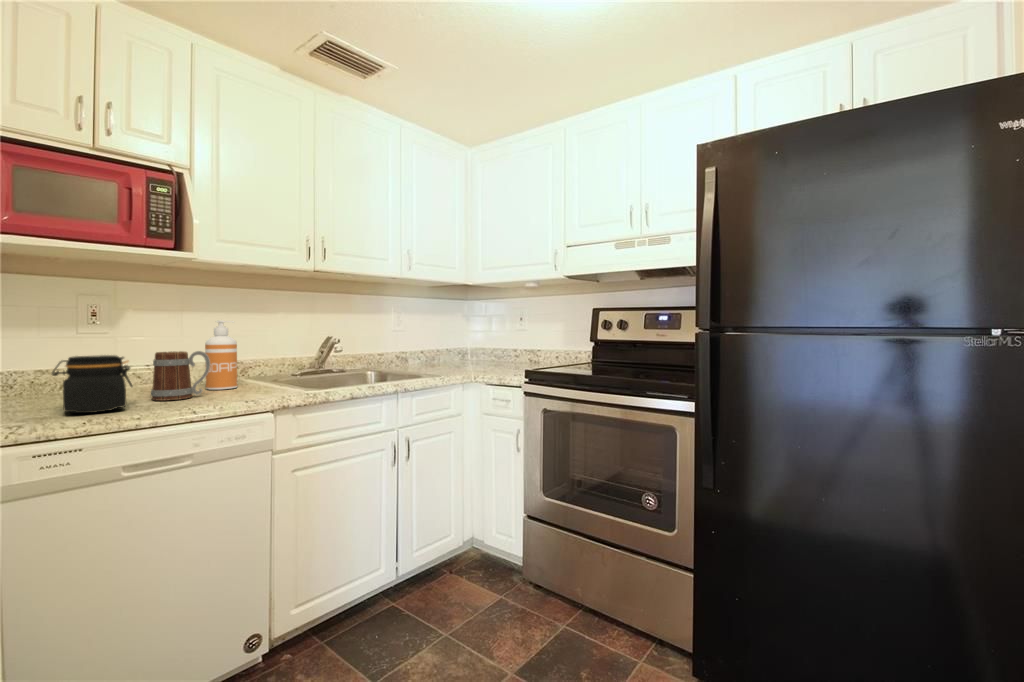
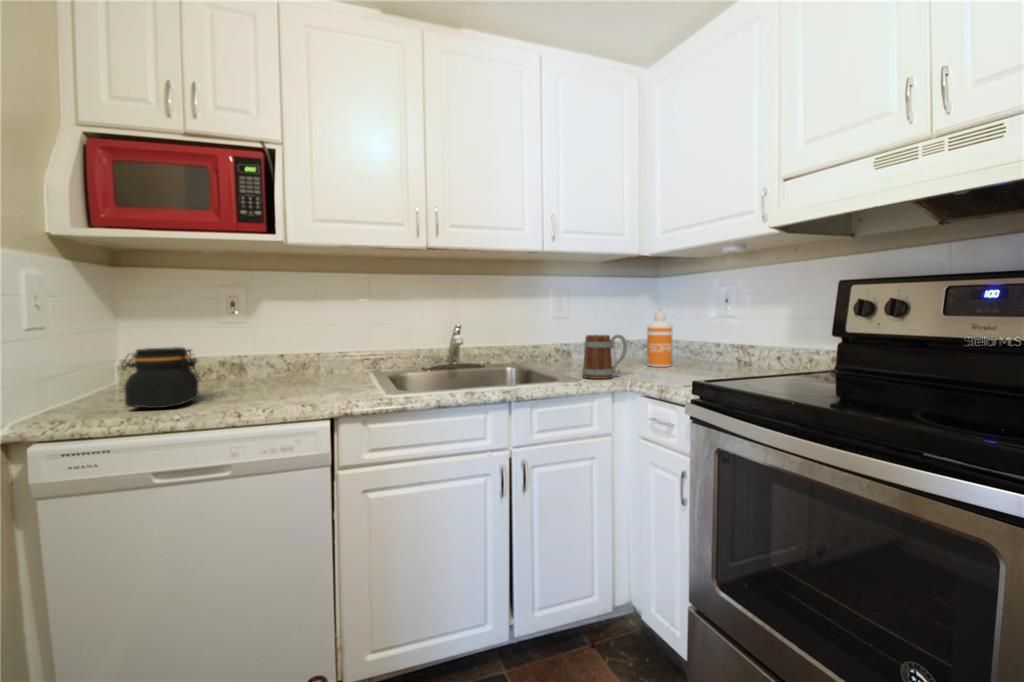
soap dispenser: present [205,320,238,390] -> present [647,307,672,367]
mug: present [151,351,210,401] -> present [582,335,627,379]

